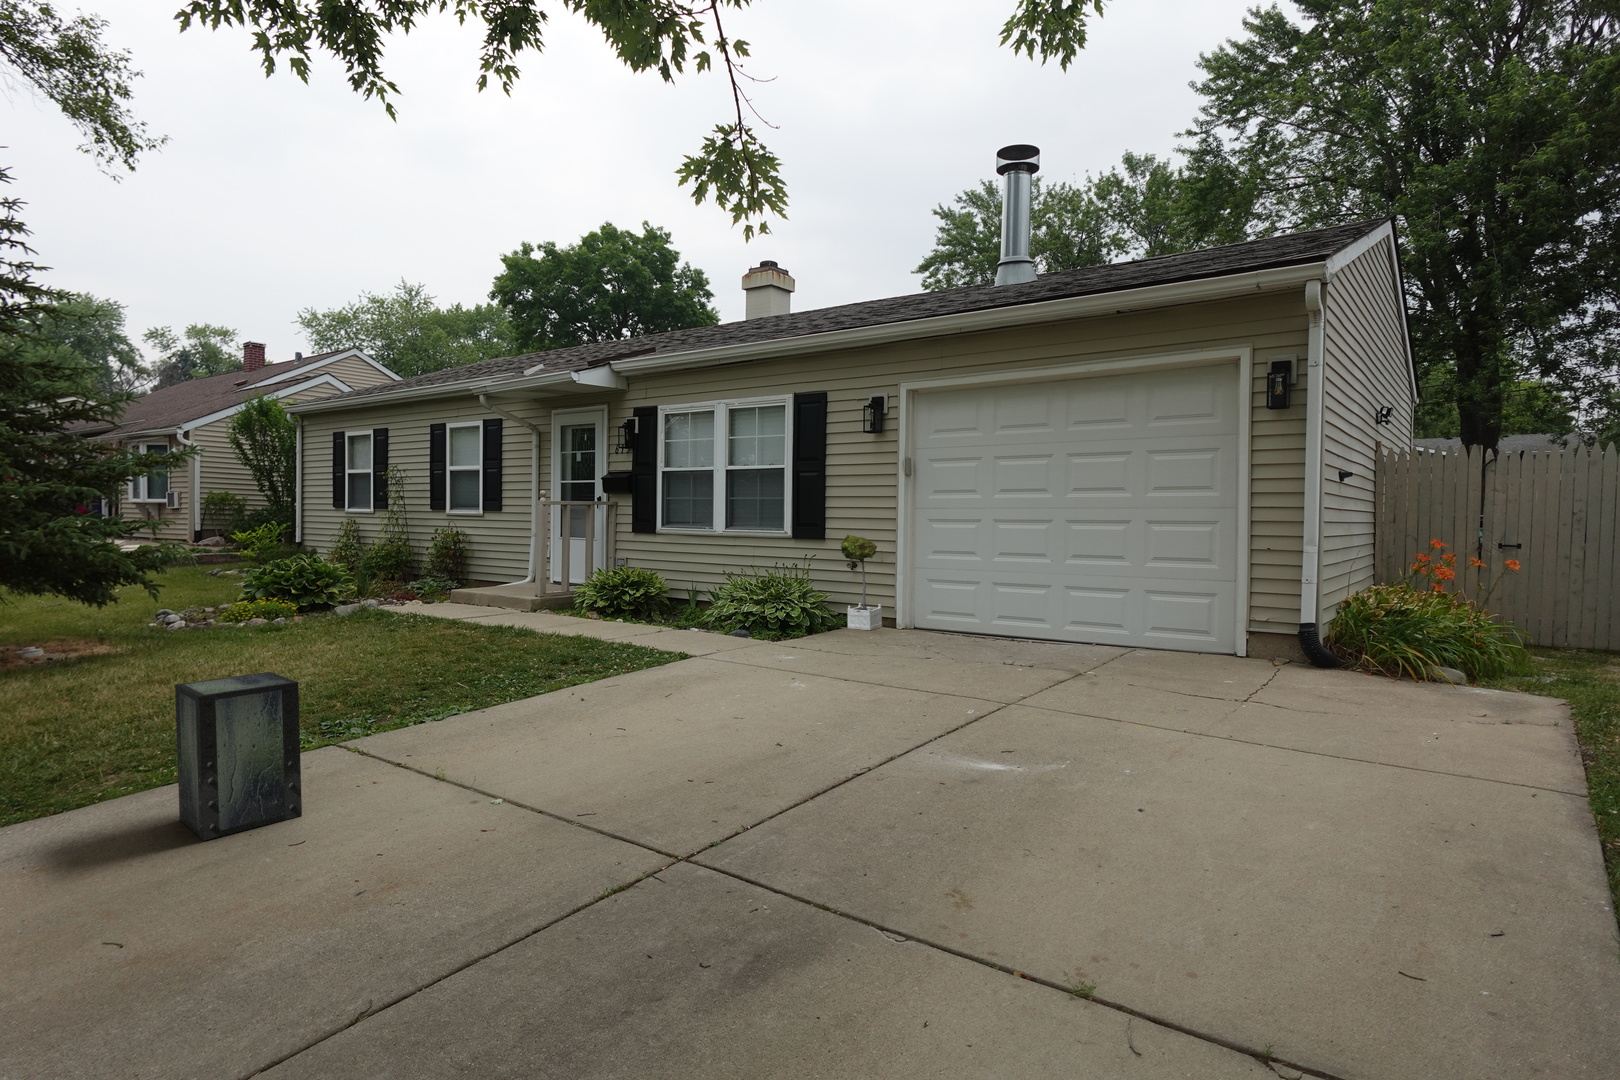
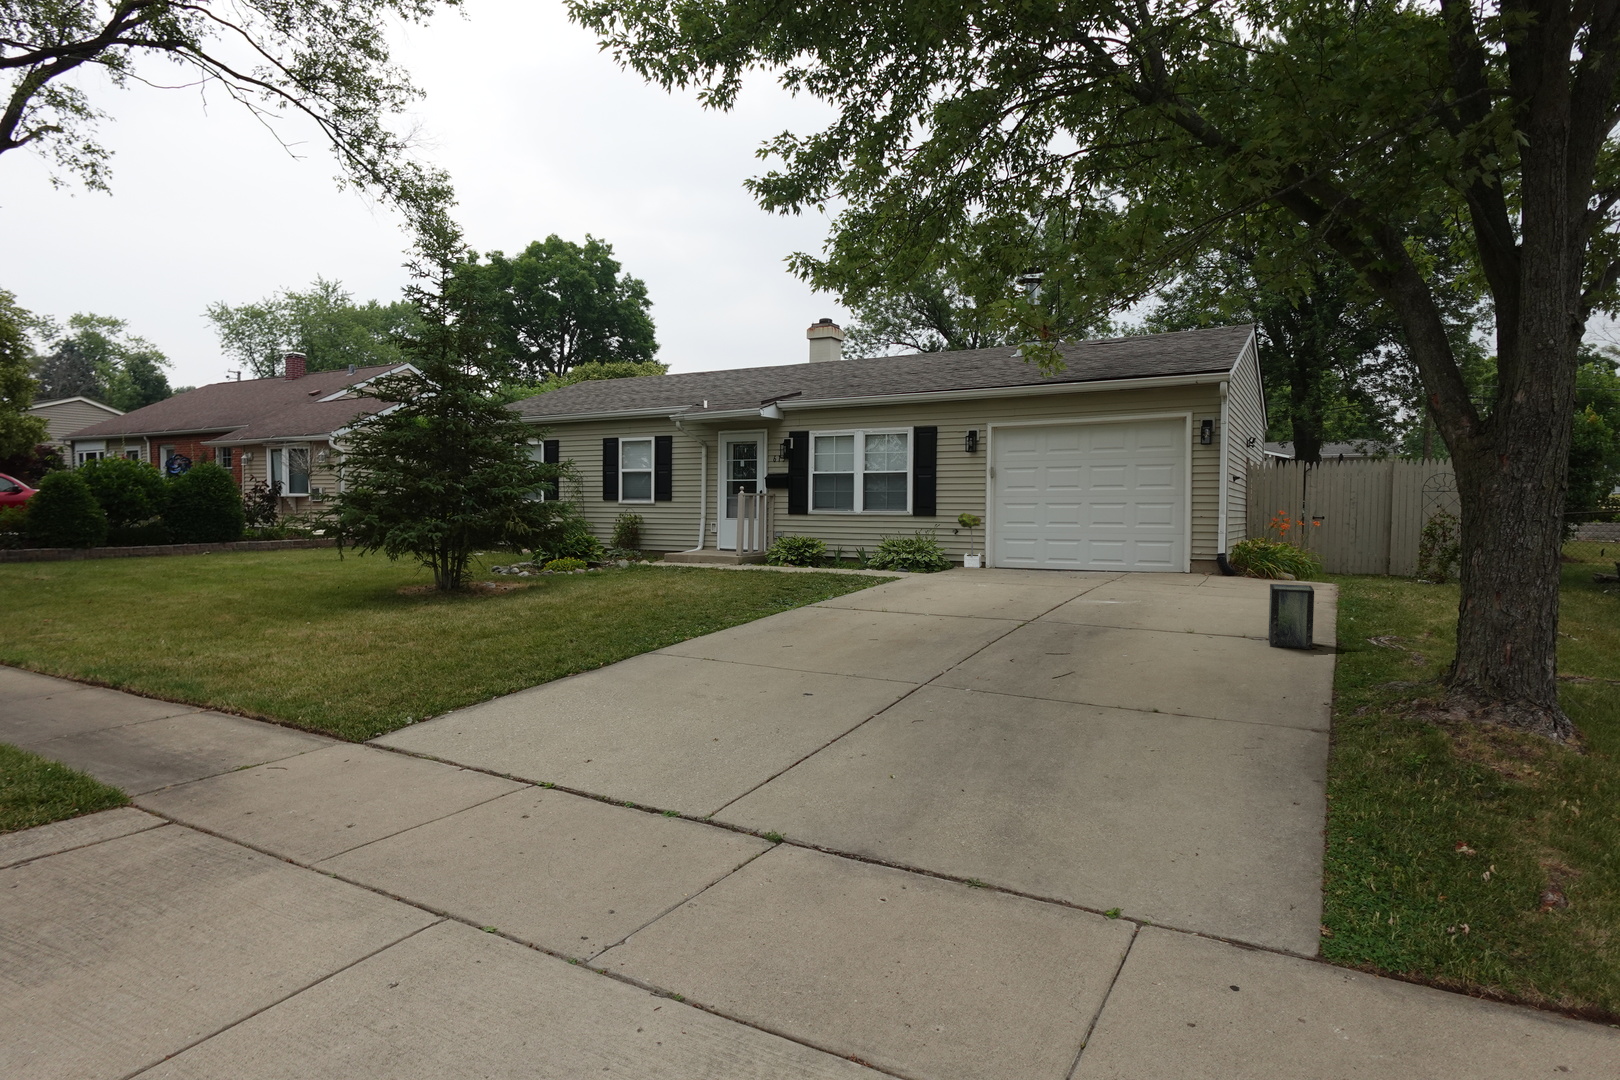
storage box: present [175,672,302,841] -> present [1268,584,1314,650]

